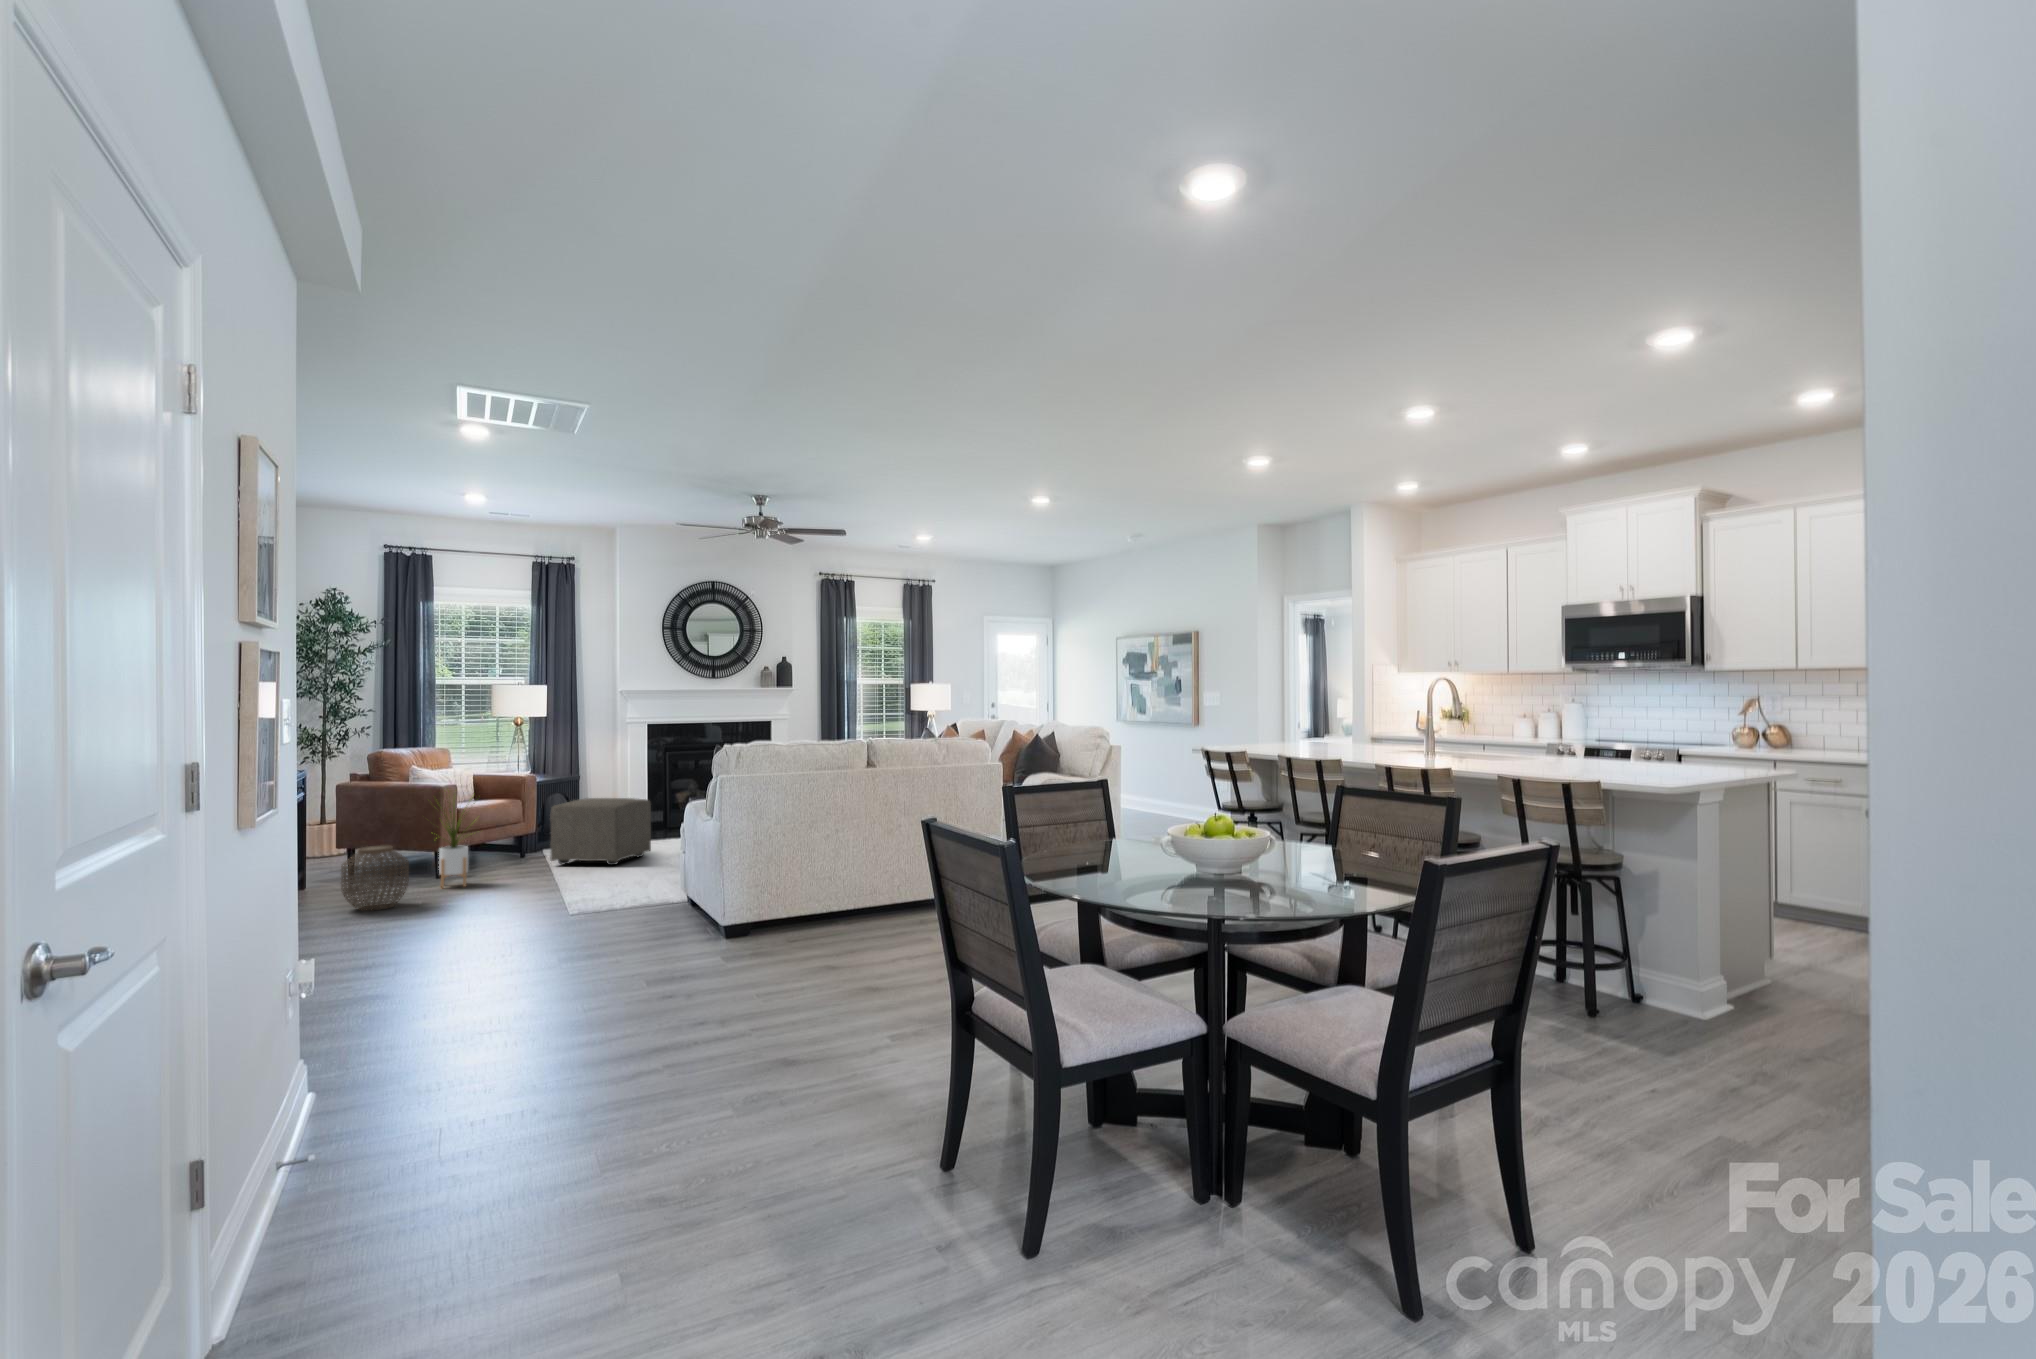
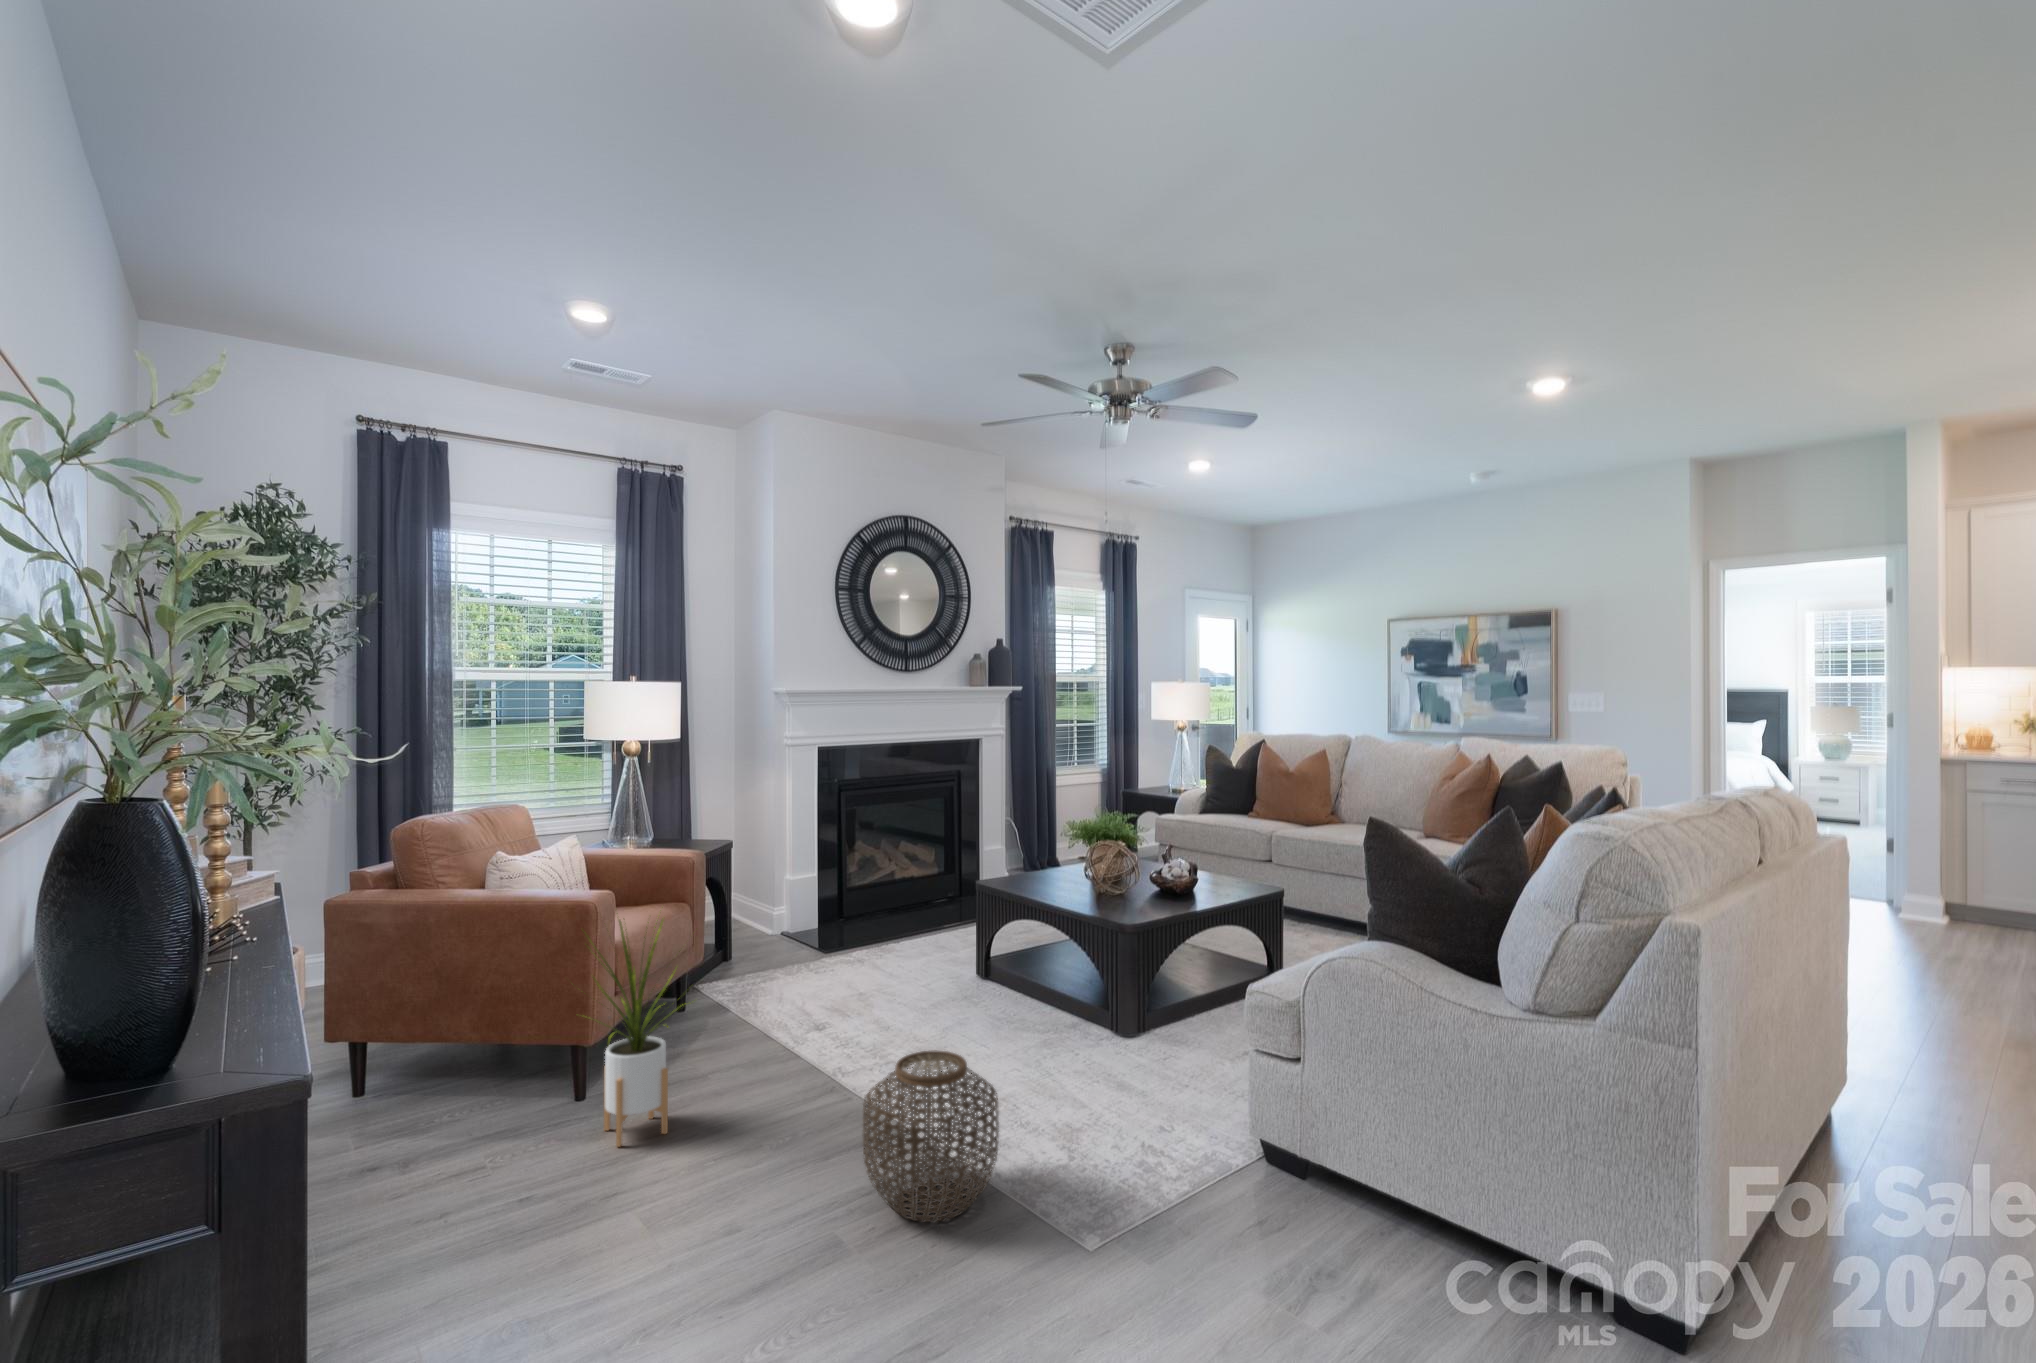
ottoman: present [550,798,651,865] -> none [767,890,917,1031]
woven basket: present [341,845,409,910] -> present [863,1050,999,1222]

